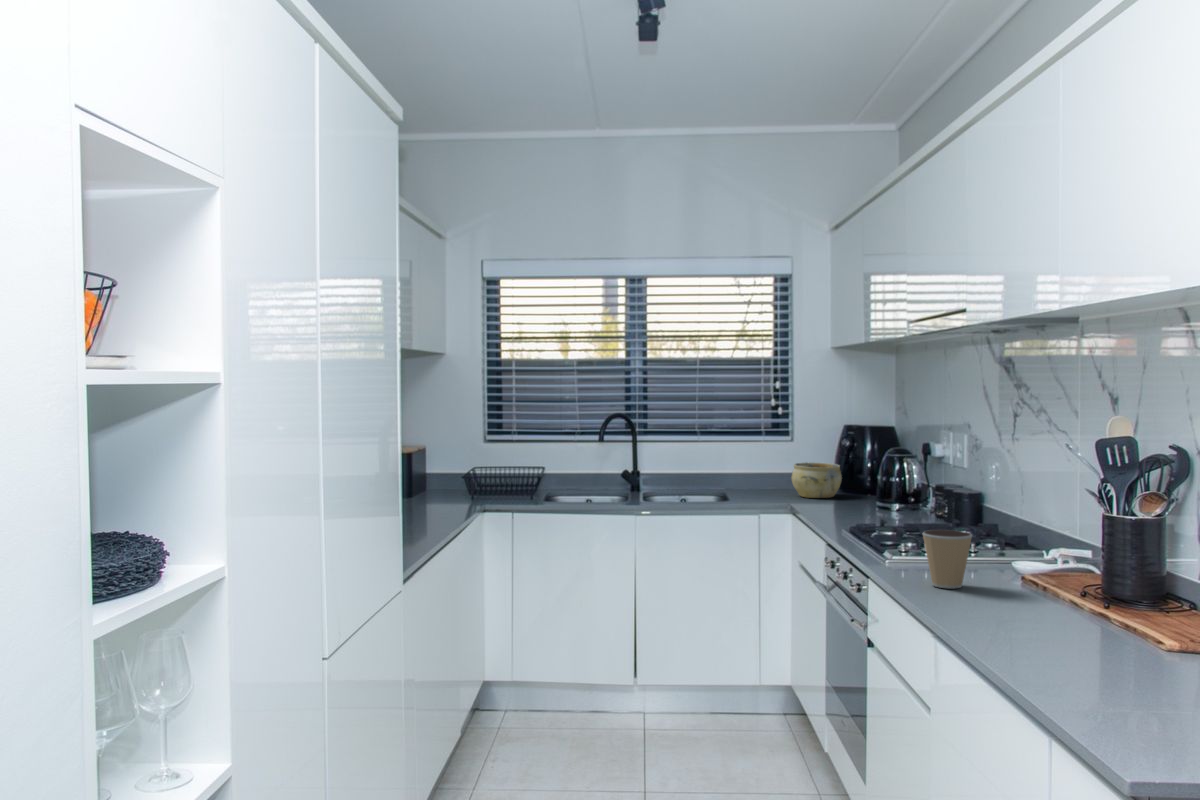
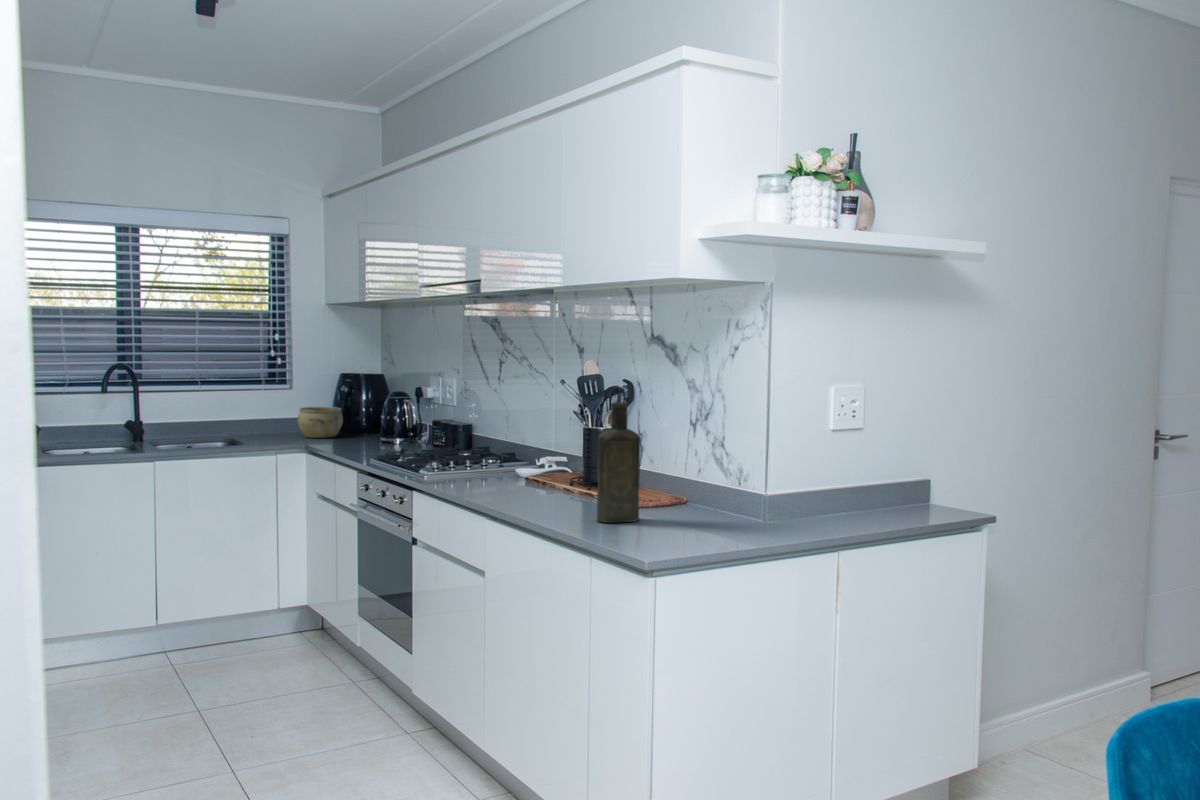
bottle: none [1074,484,1163,676] -> present [597,402,640,523]
coffee cup: present [923,530,972,589] -> none [462,447,498,490]

